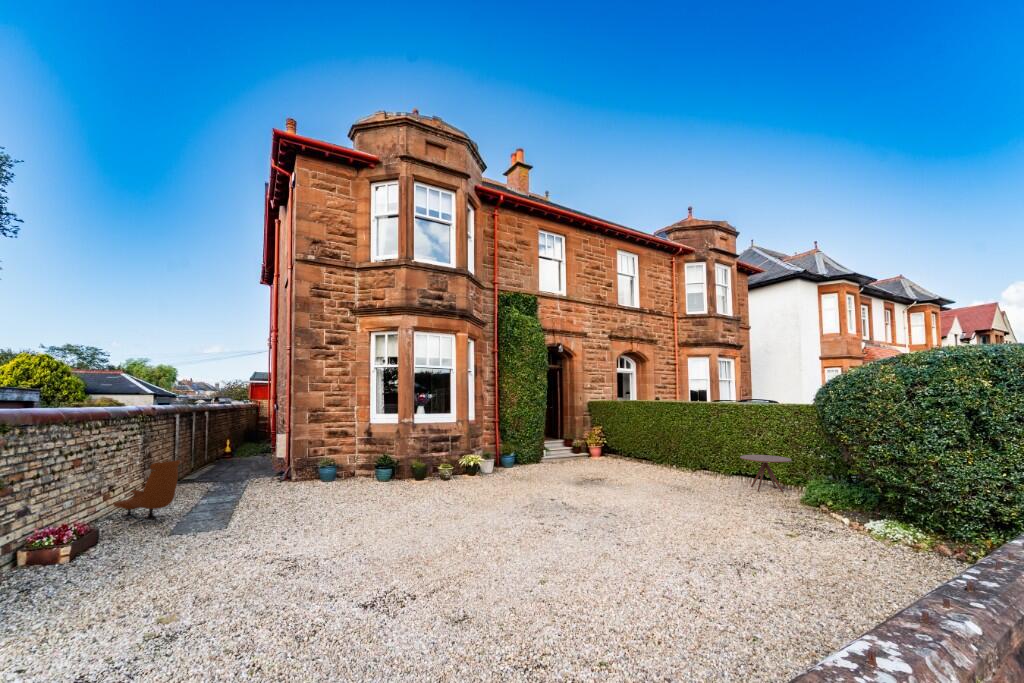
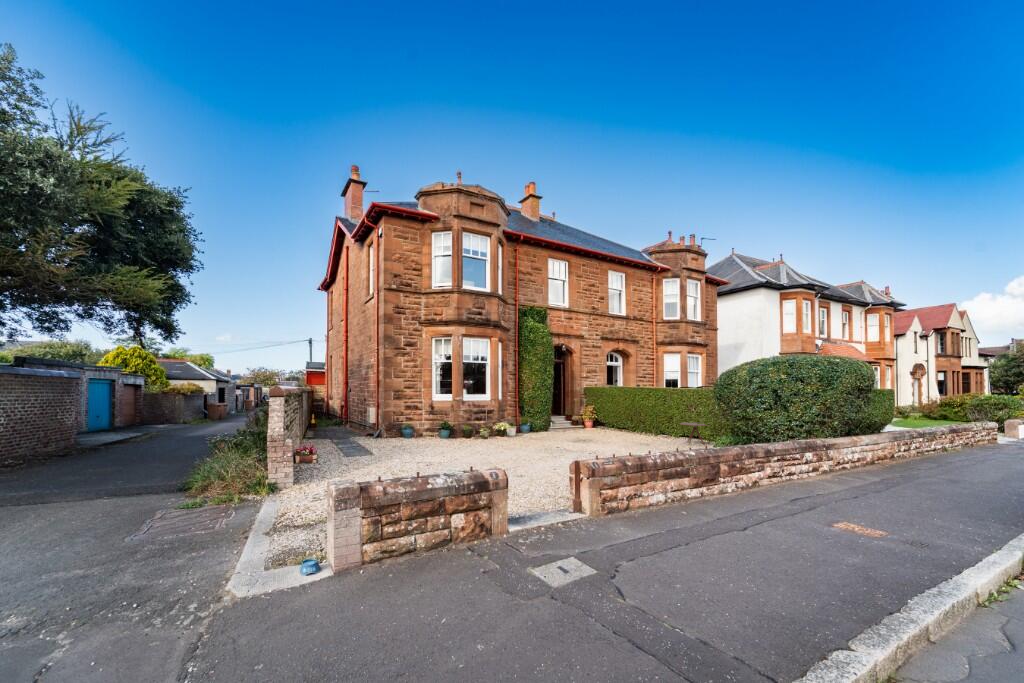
lounge chair: present [114,460,180,526] -> none [301,417,341,454]

